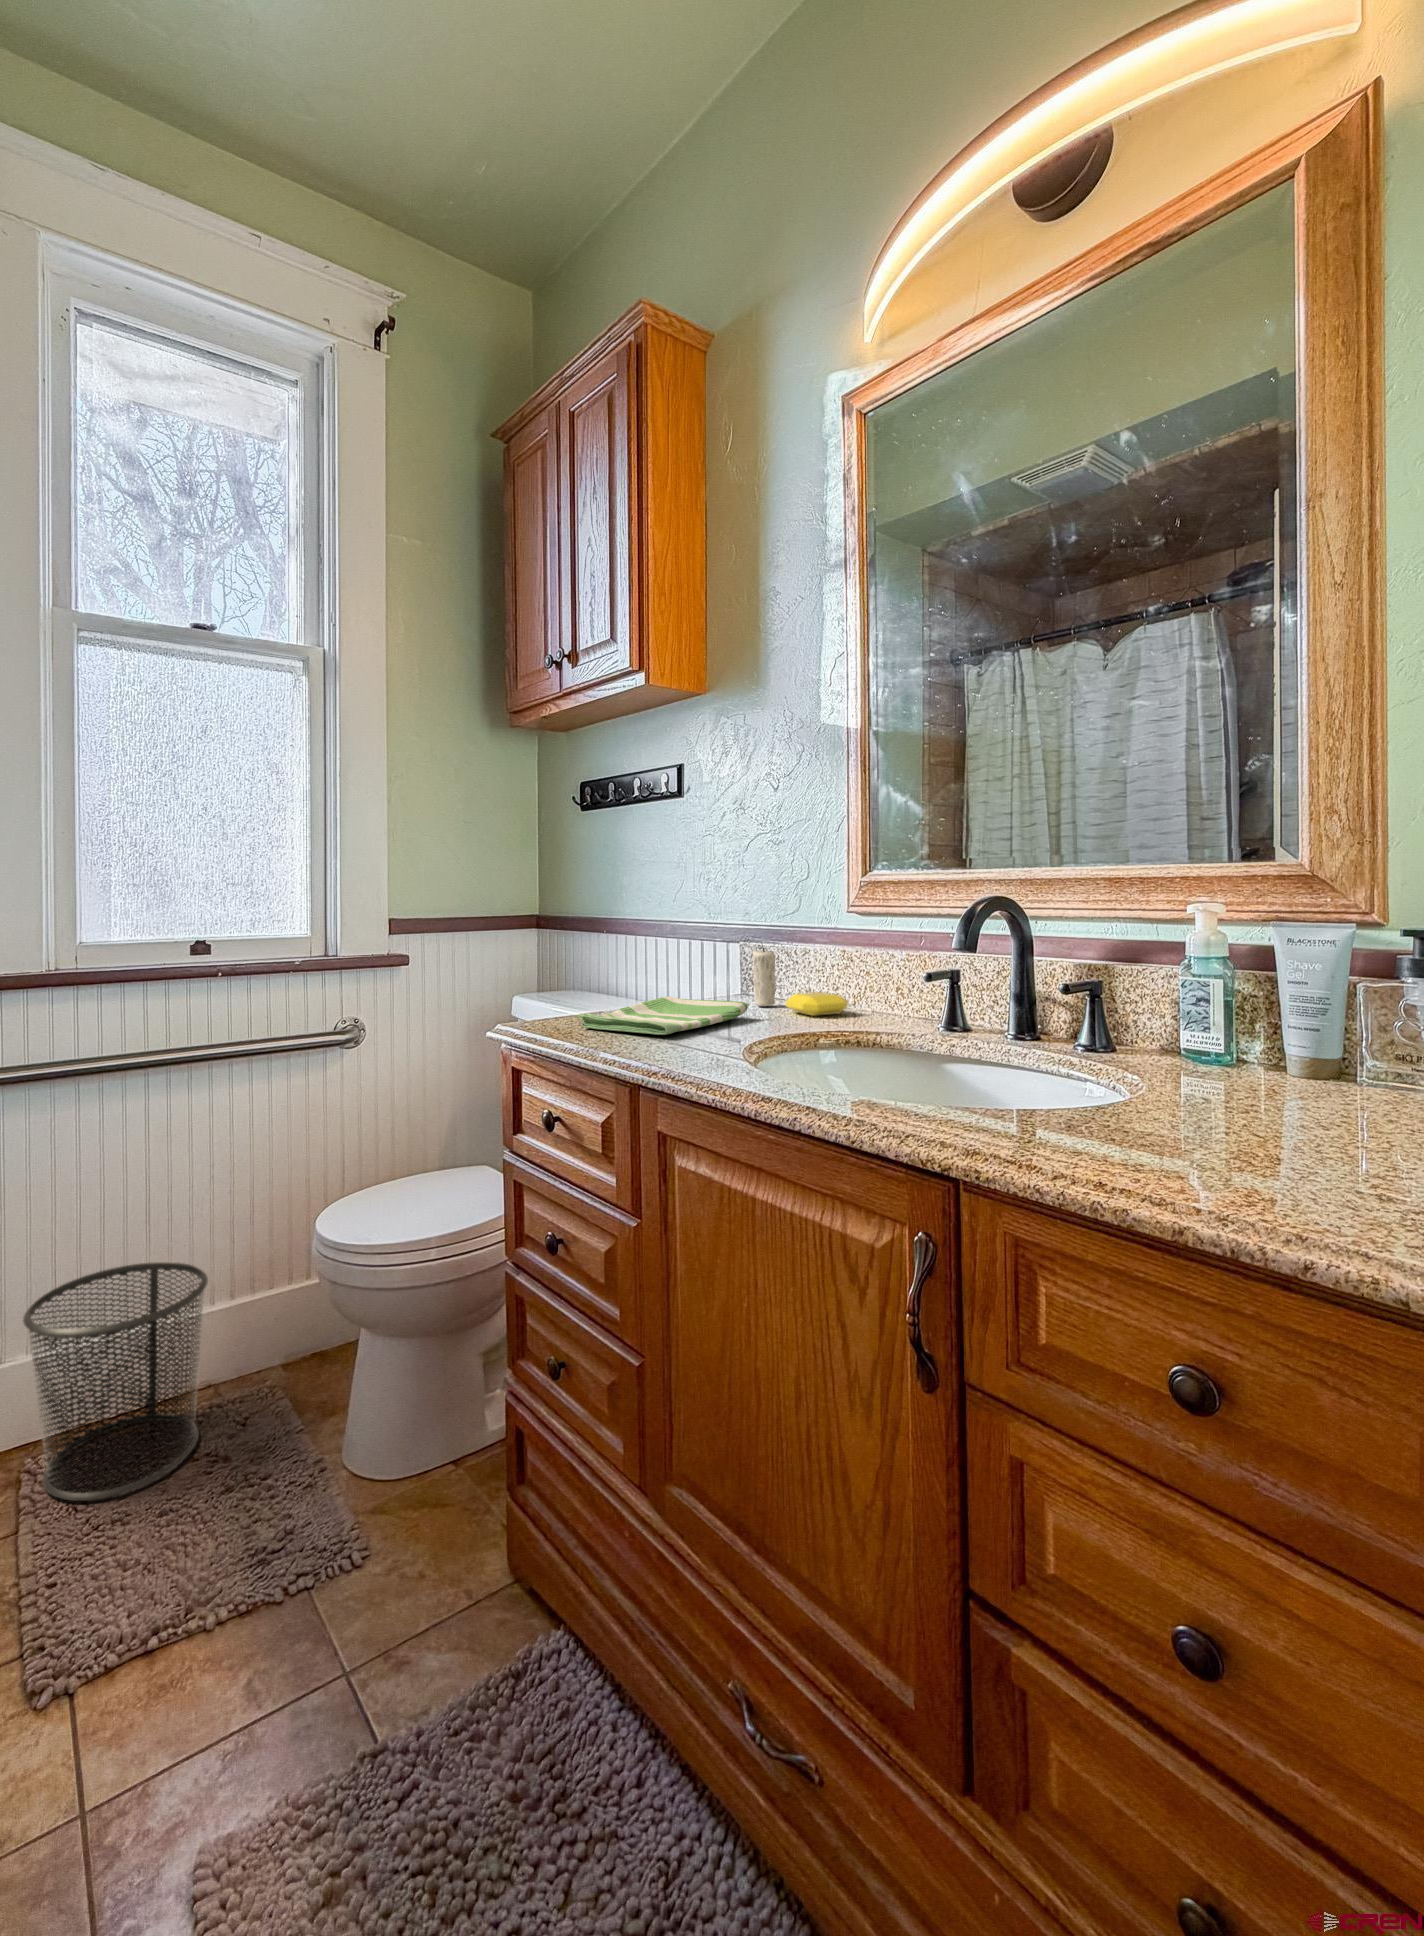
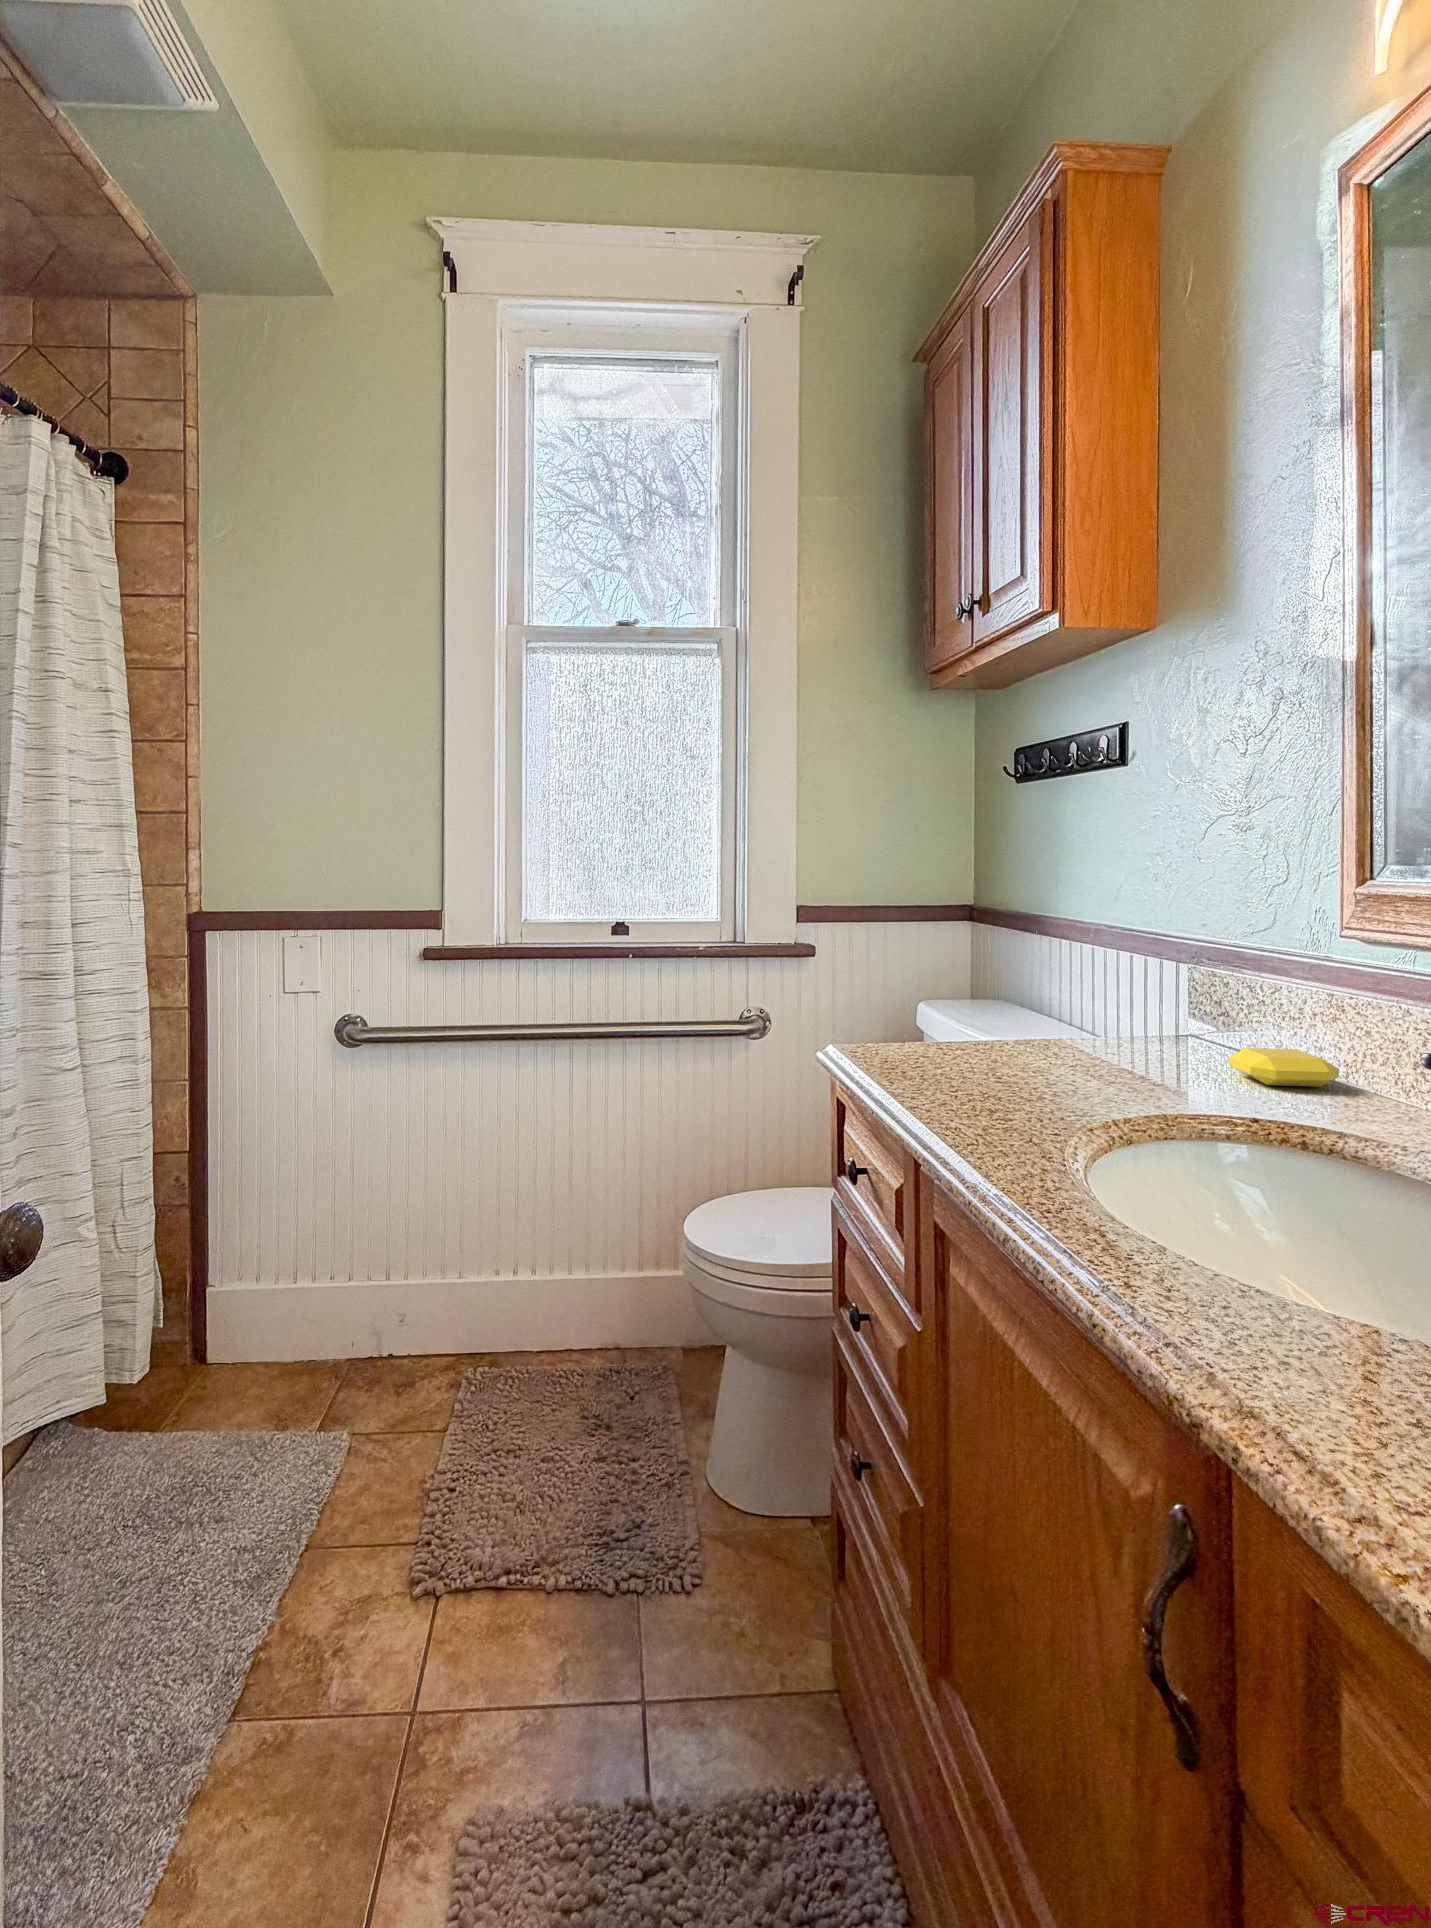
candle: present [753,945,776,1006] -> none [1189,964,1226,1059]
dish towel: present [578,997,749,1035] -> none [908,1033,1158,1091]
waste bin: present [23,1262,208,1501] -> none [463,1218,605,1425]

